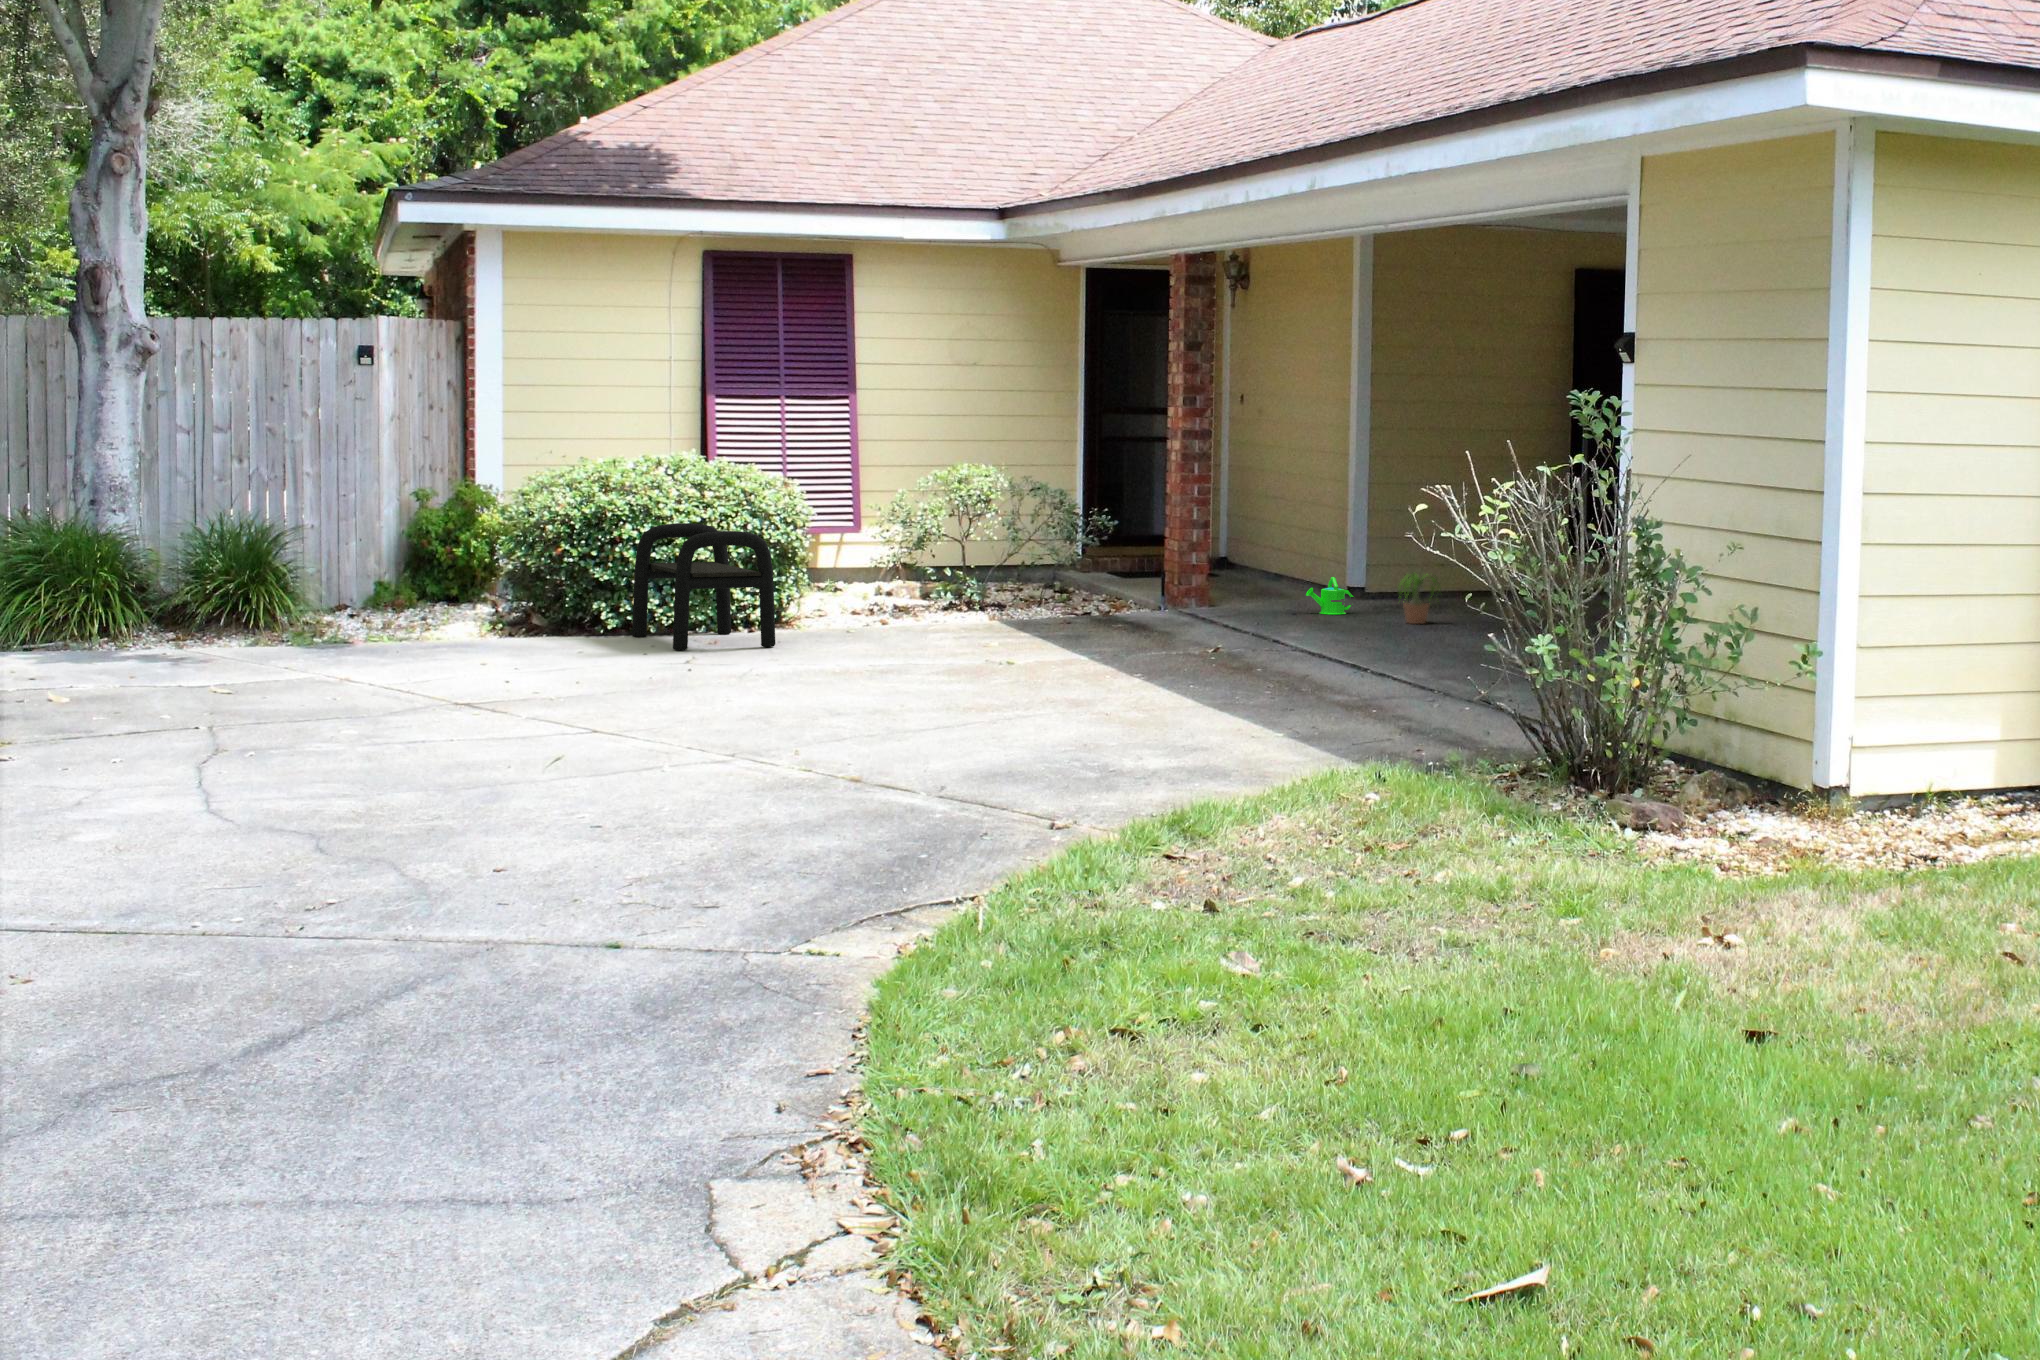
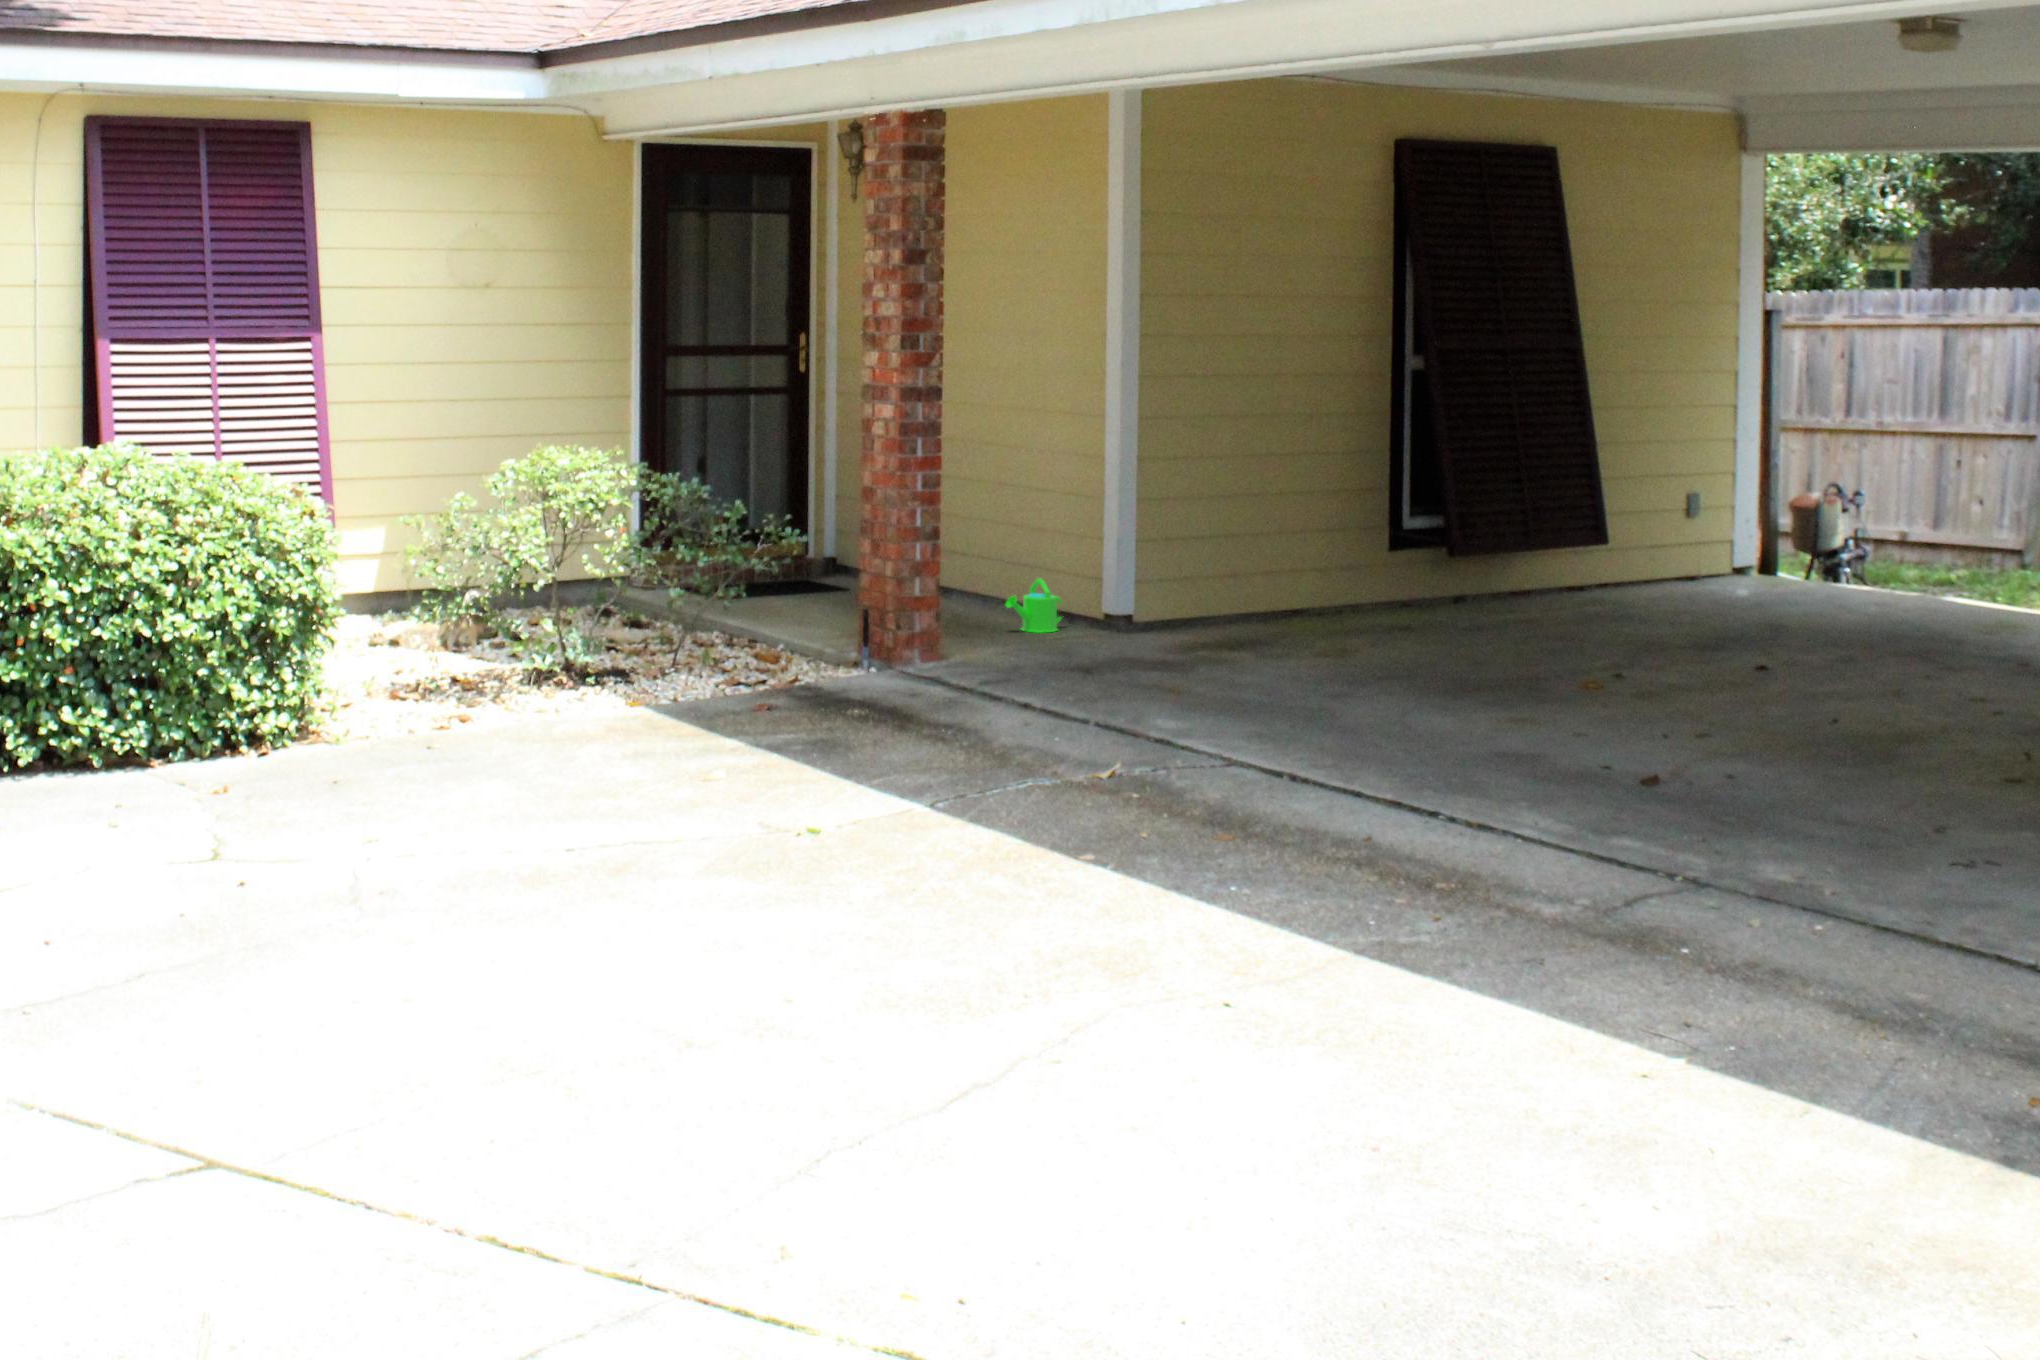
bench: present [632,523,775,650] -> none [66,575,348,827]
potted plant: present [1398,573,1440,624] -> none [1154,575,1233,650]

